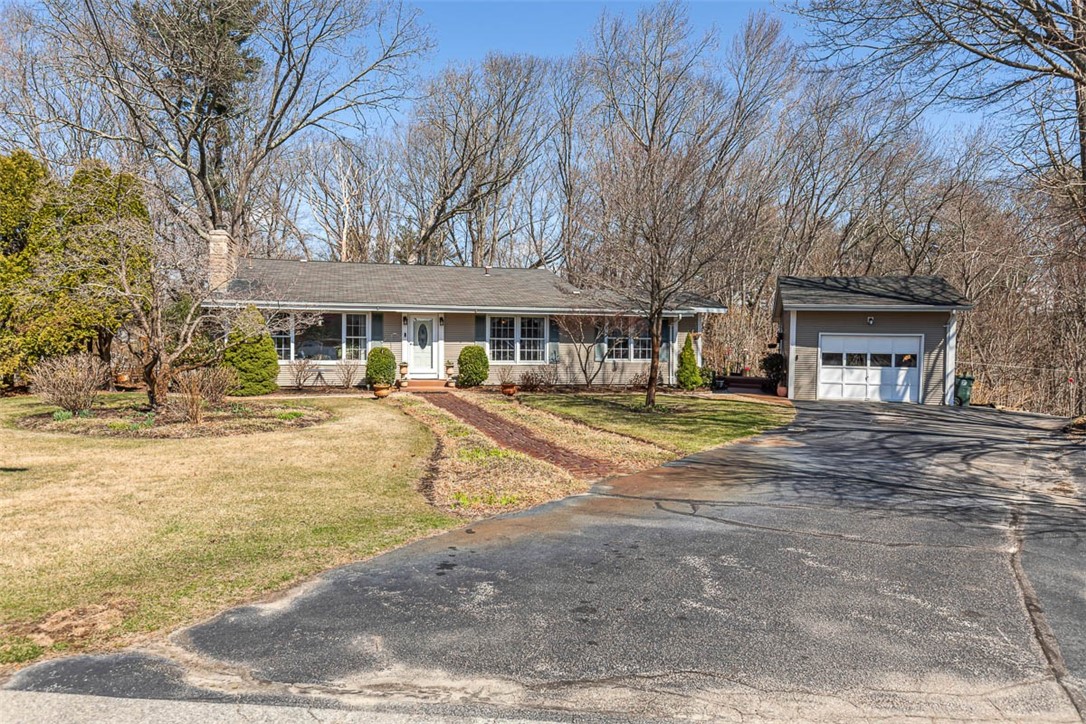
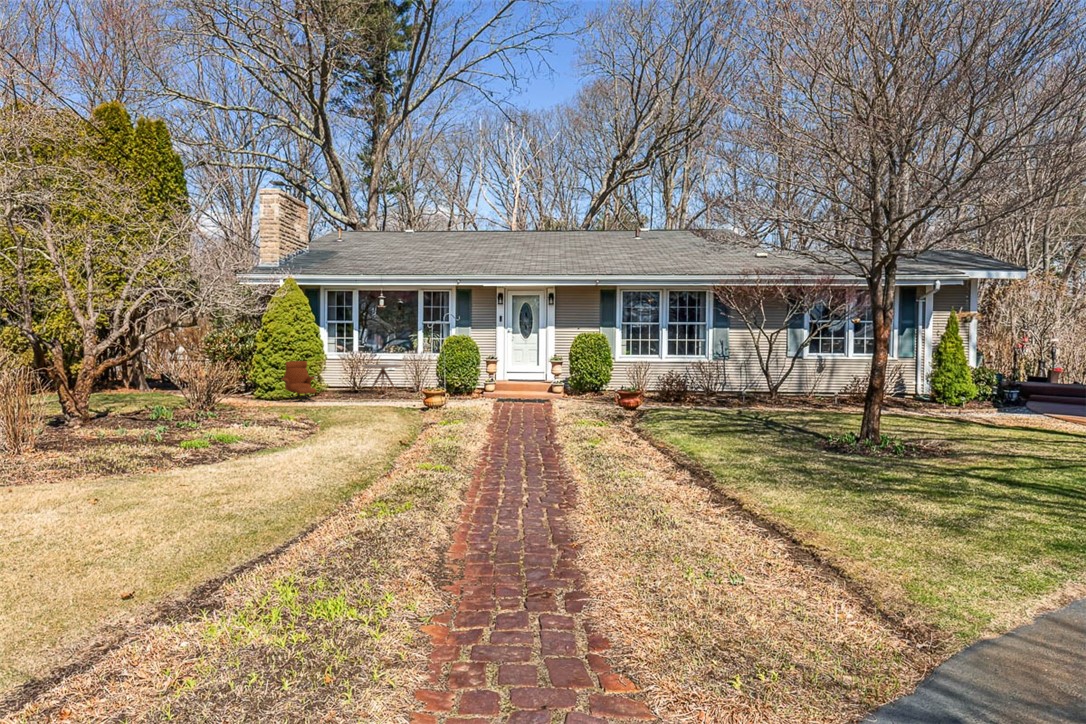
lounge chair: none [253,367,285,398] -> present [281,361,316,402]

